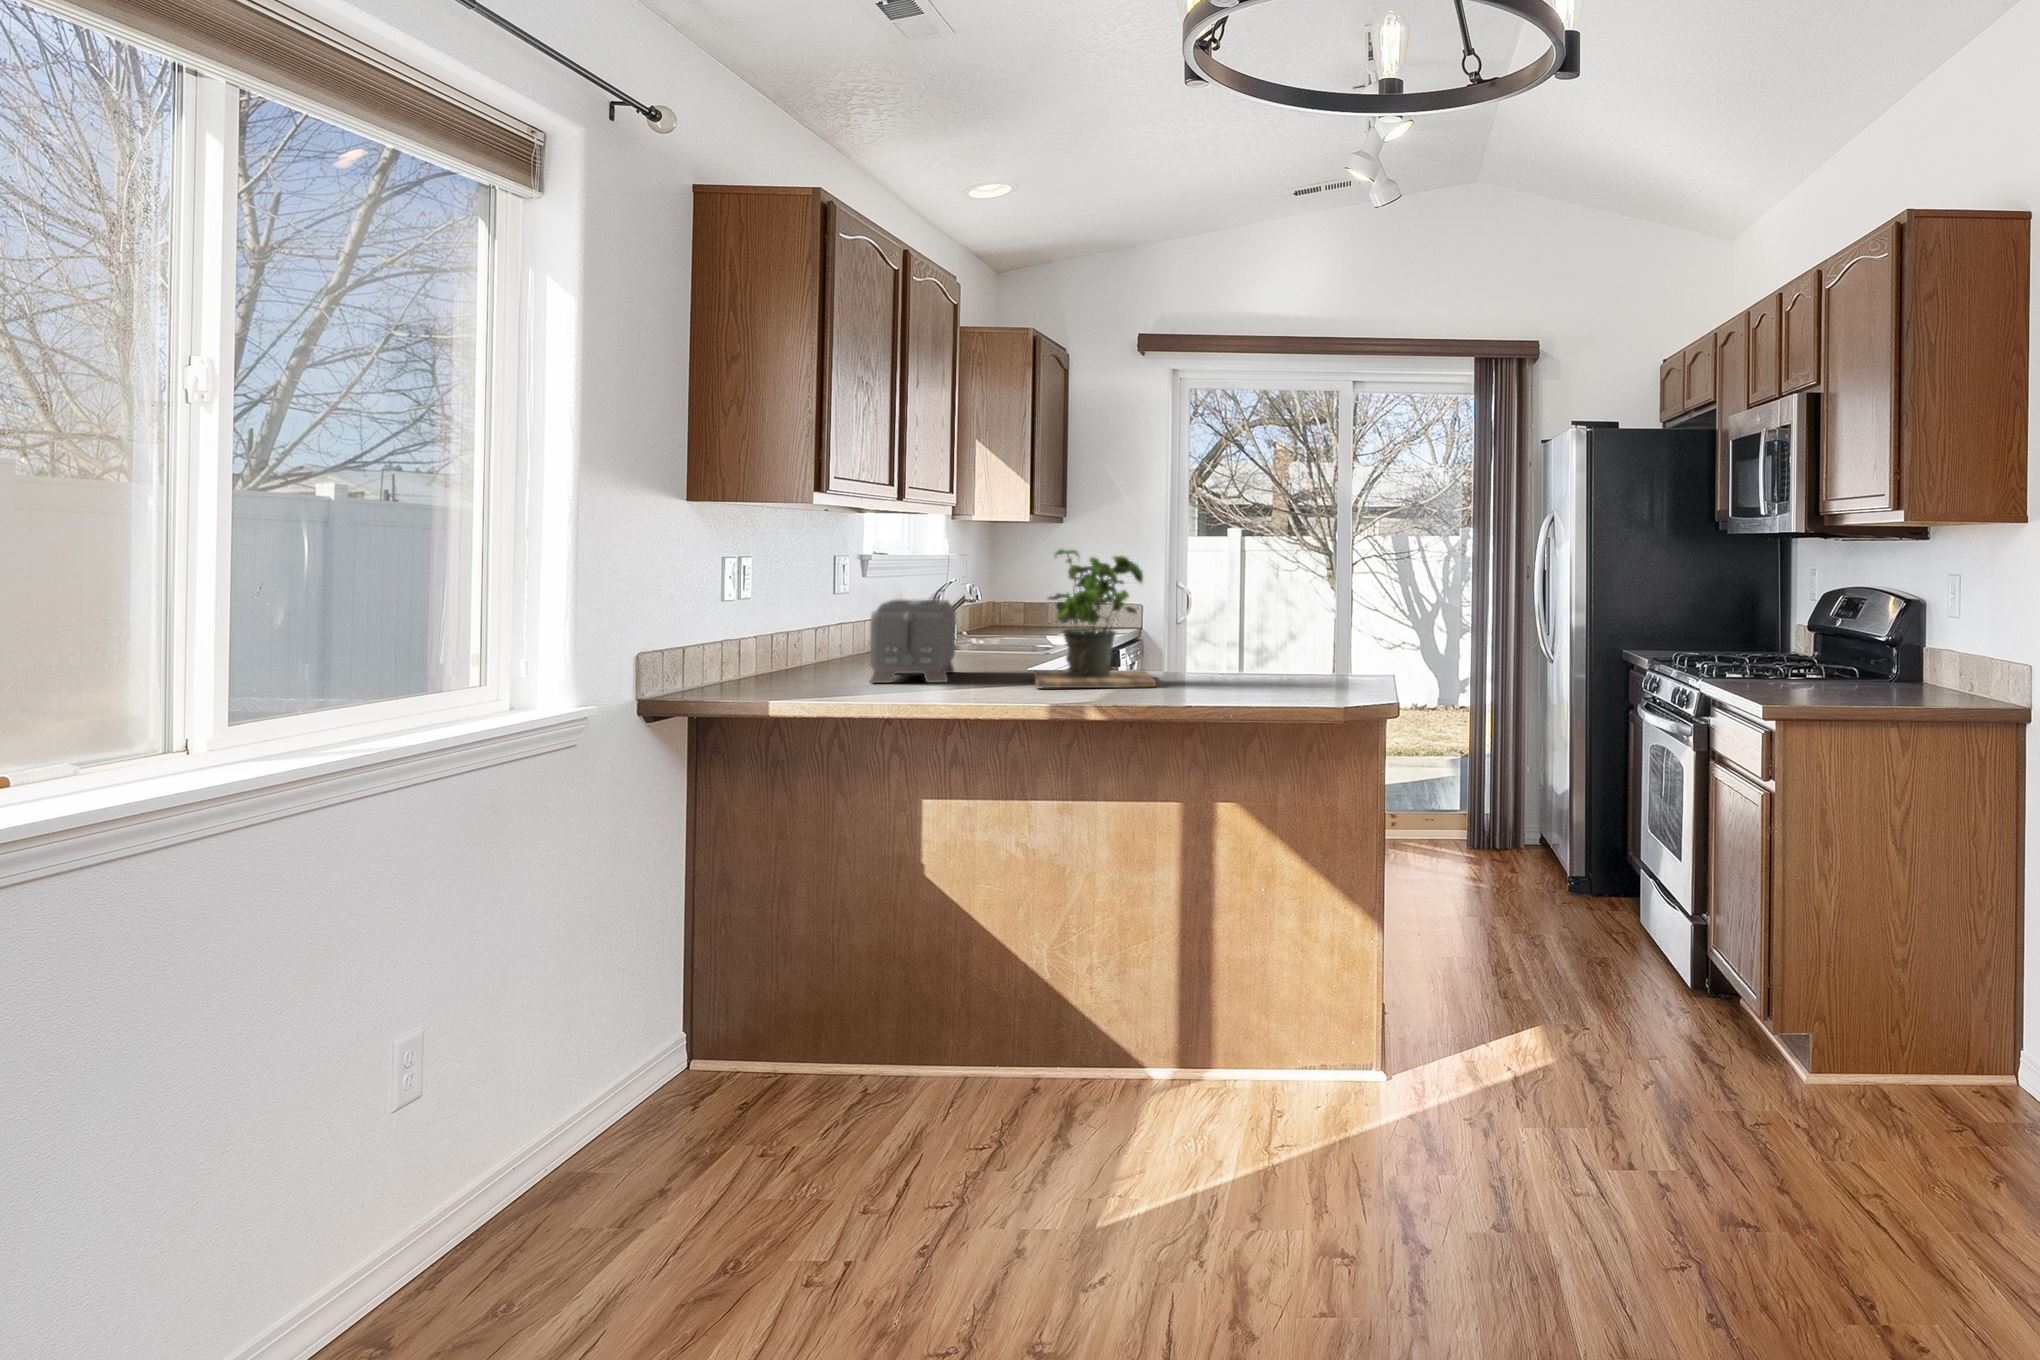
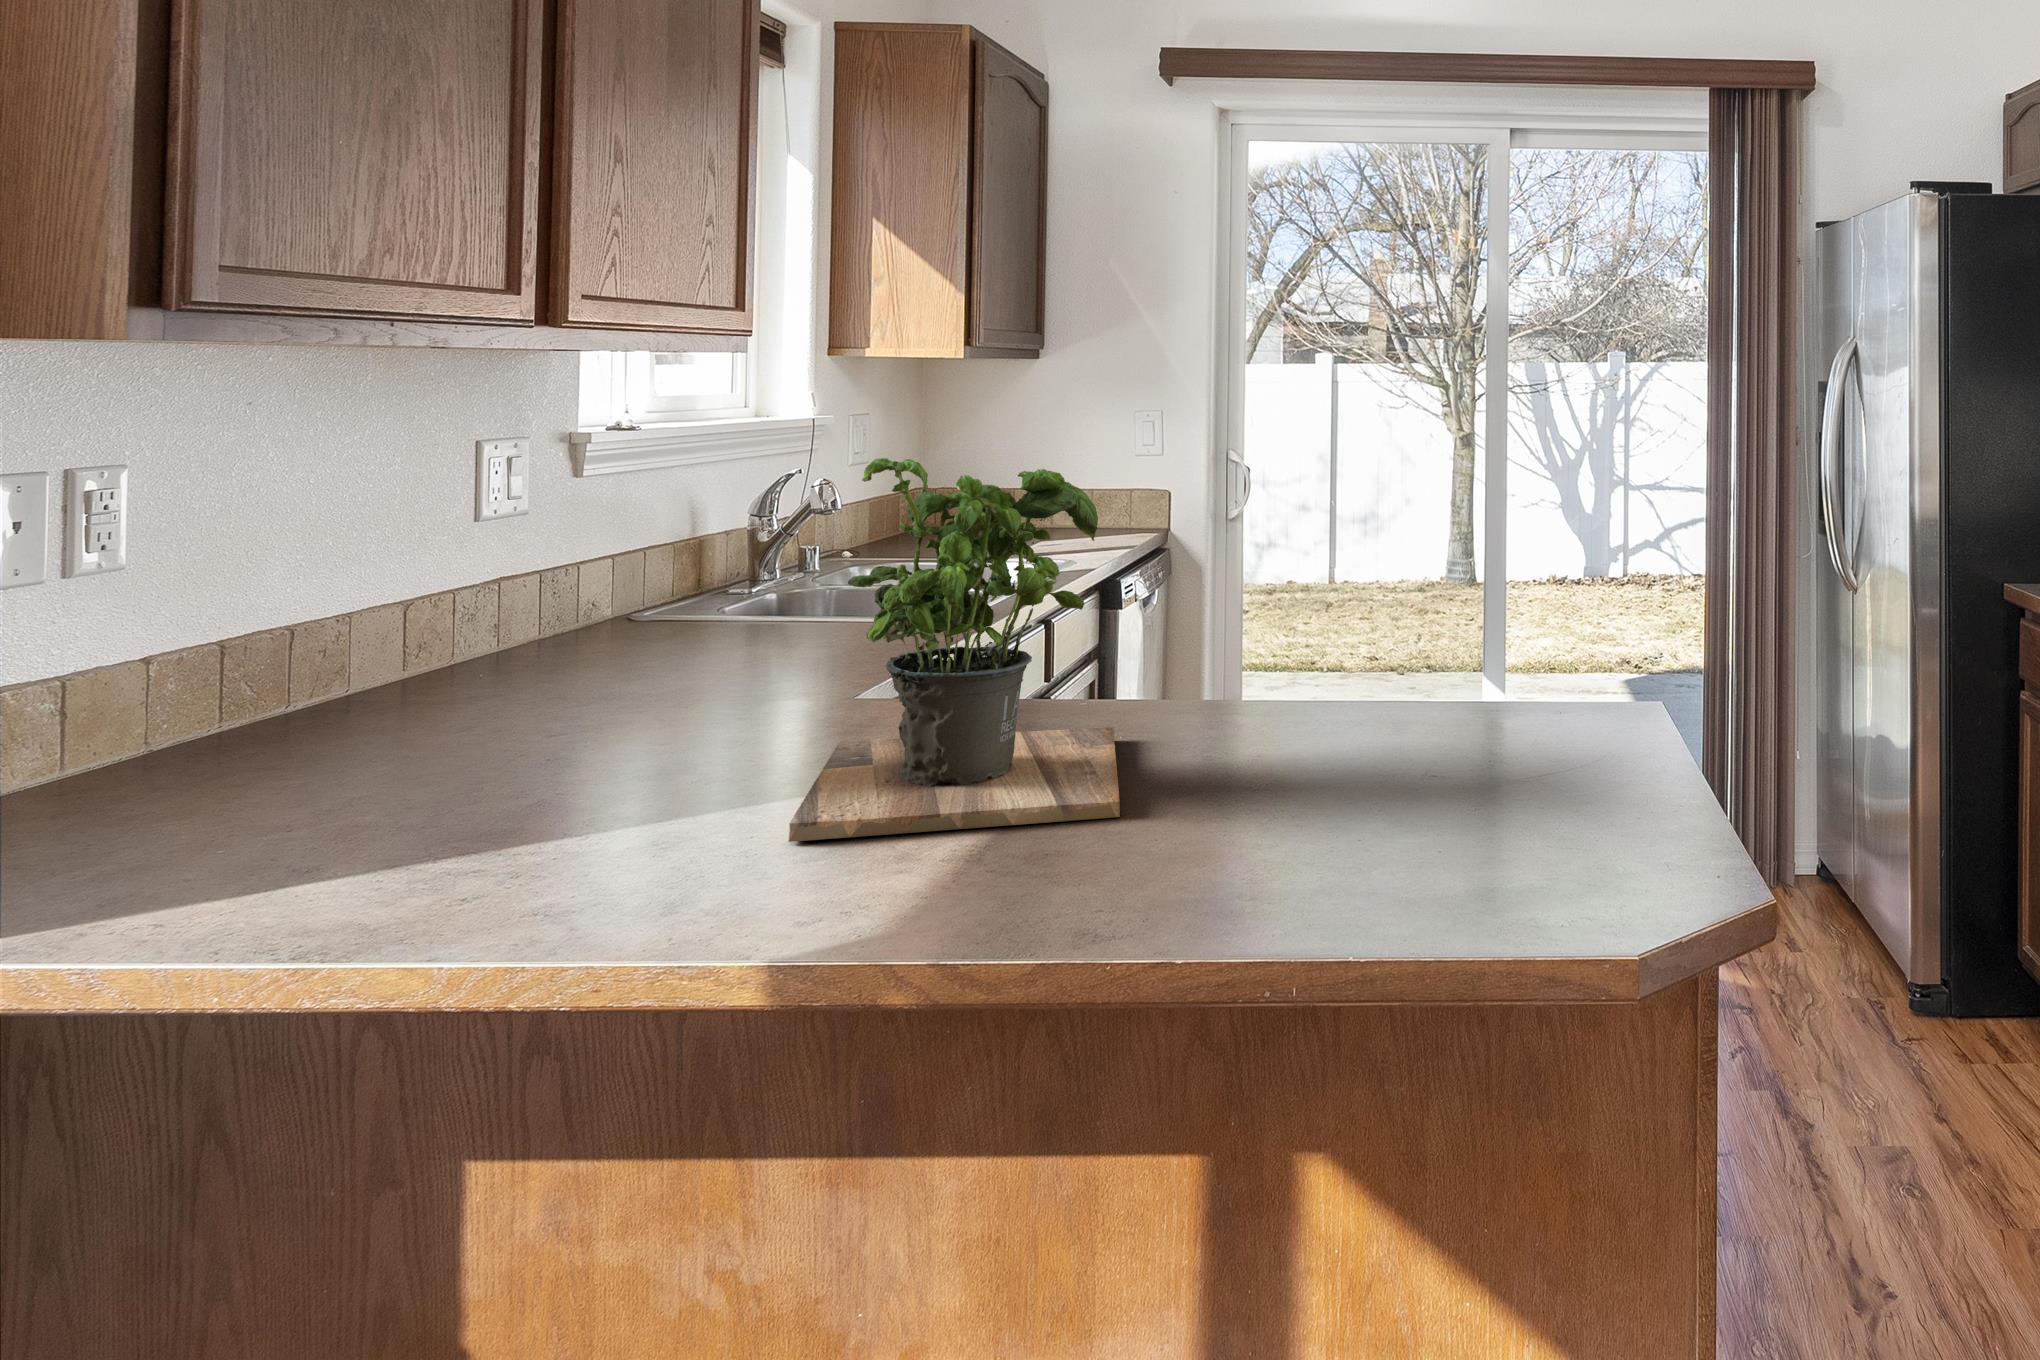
toaster: present [870,599,956,683] -> none [371,561,679,809]

